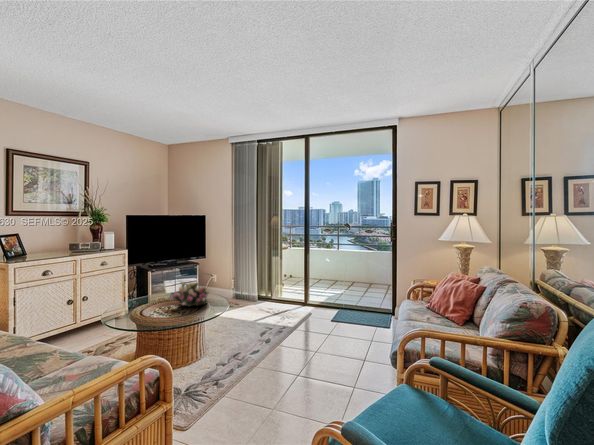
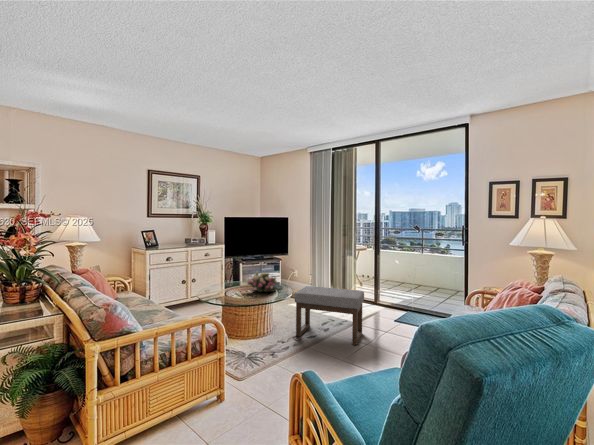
ottoman: none [234,294,308,355] -> present [295,286,364,345]

